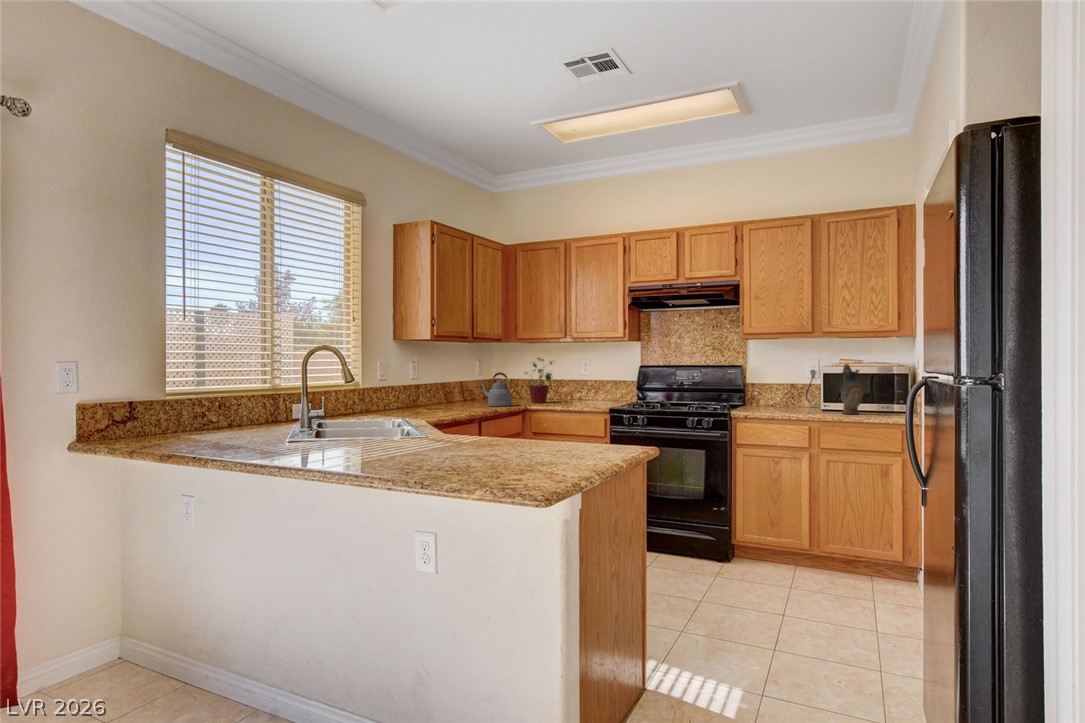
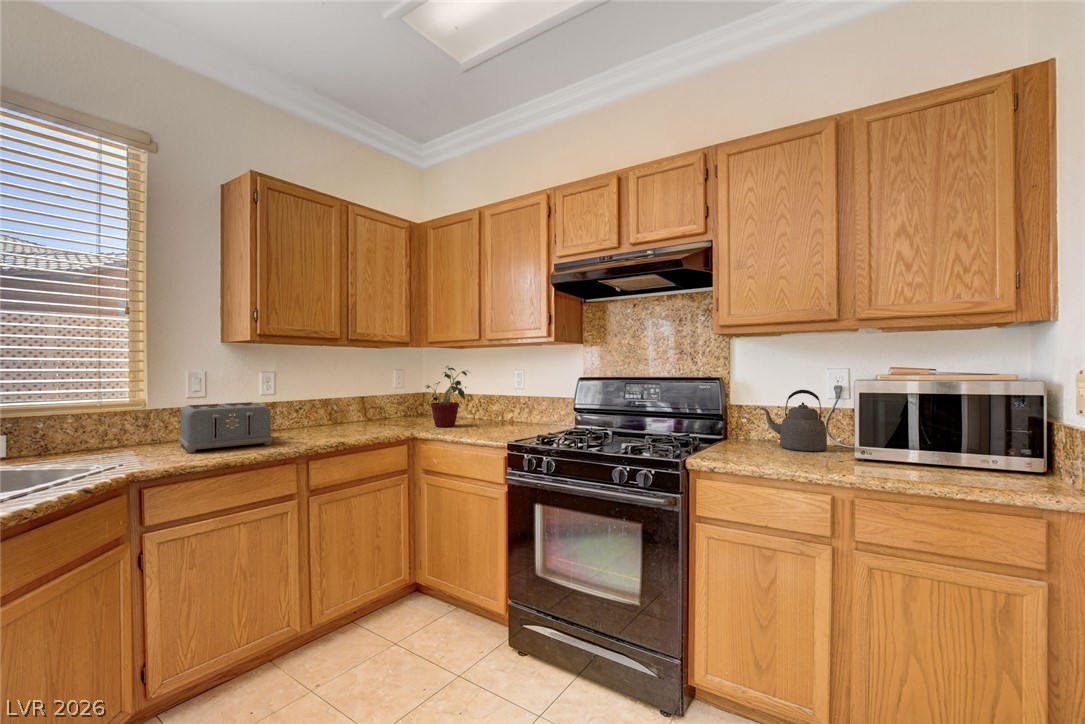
ceramic pitcher: present [840,364,865,414] -> none [895,377,950,476]
kettle: present [481,372,512,406] -> present [760,390,827,451]
toaster: none [388,383,456,415] -> present [179,402,273,453]

